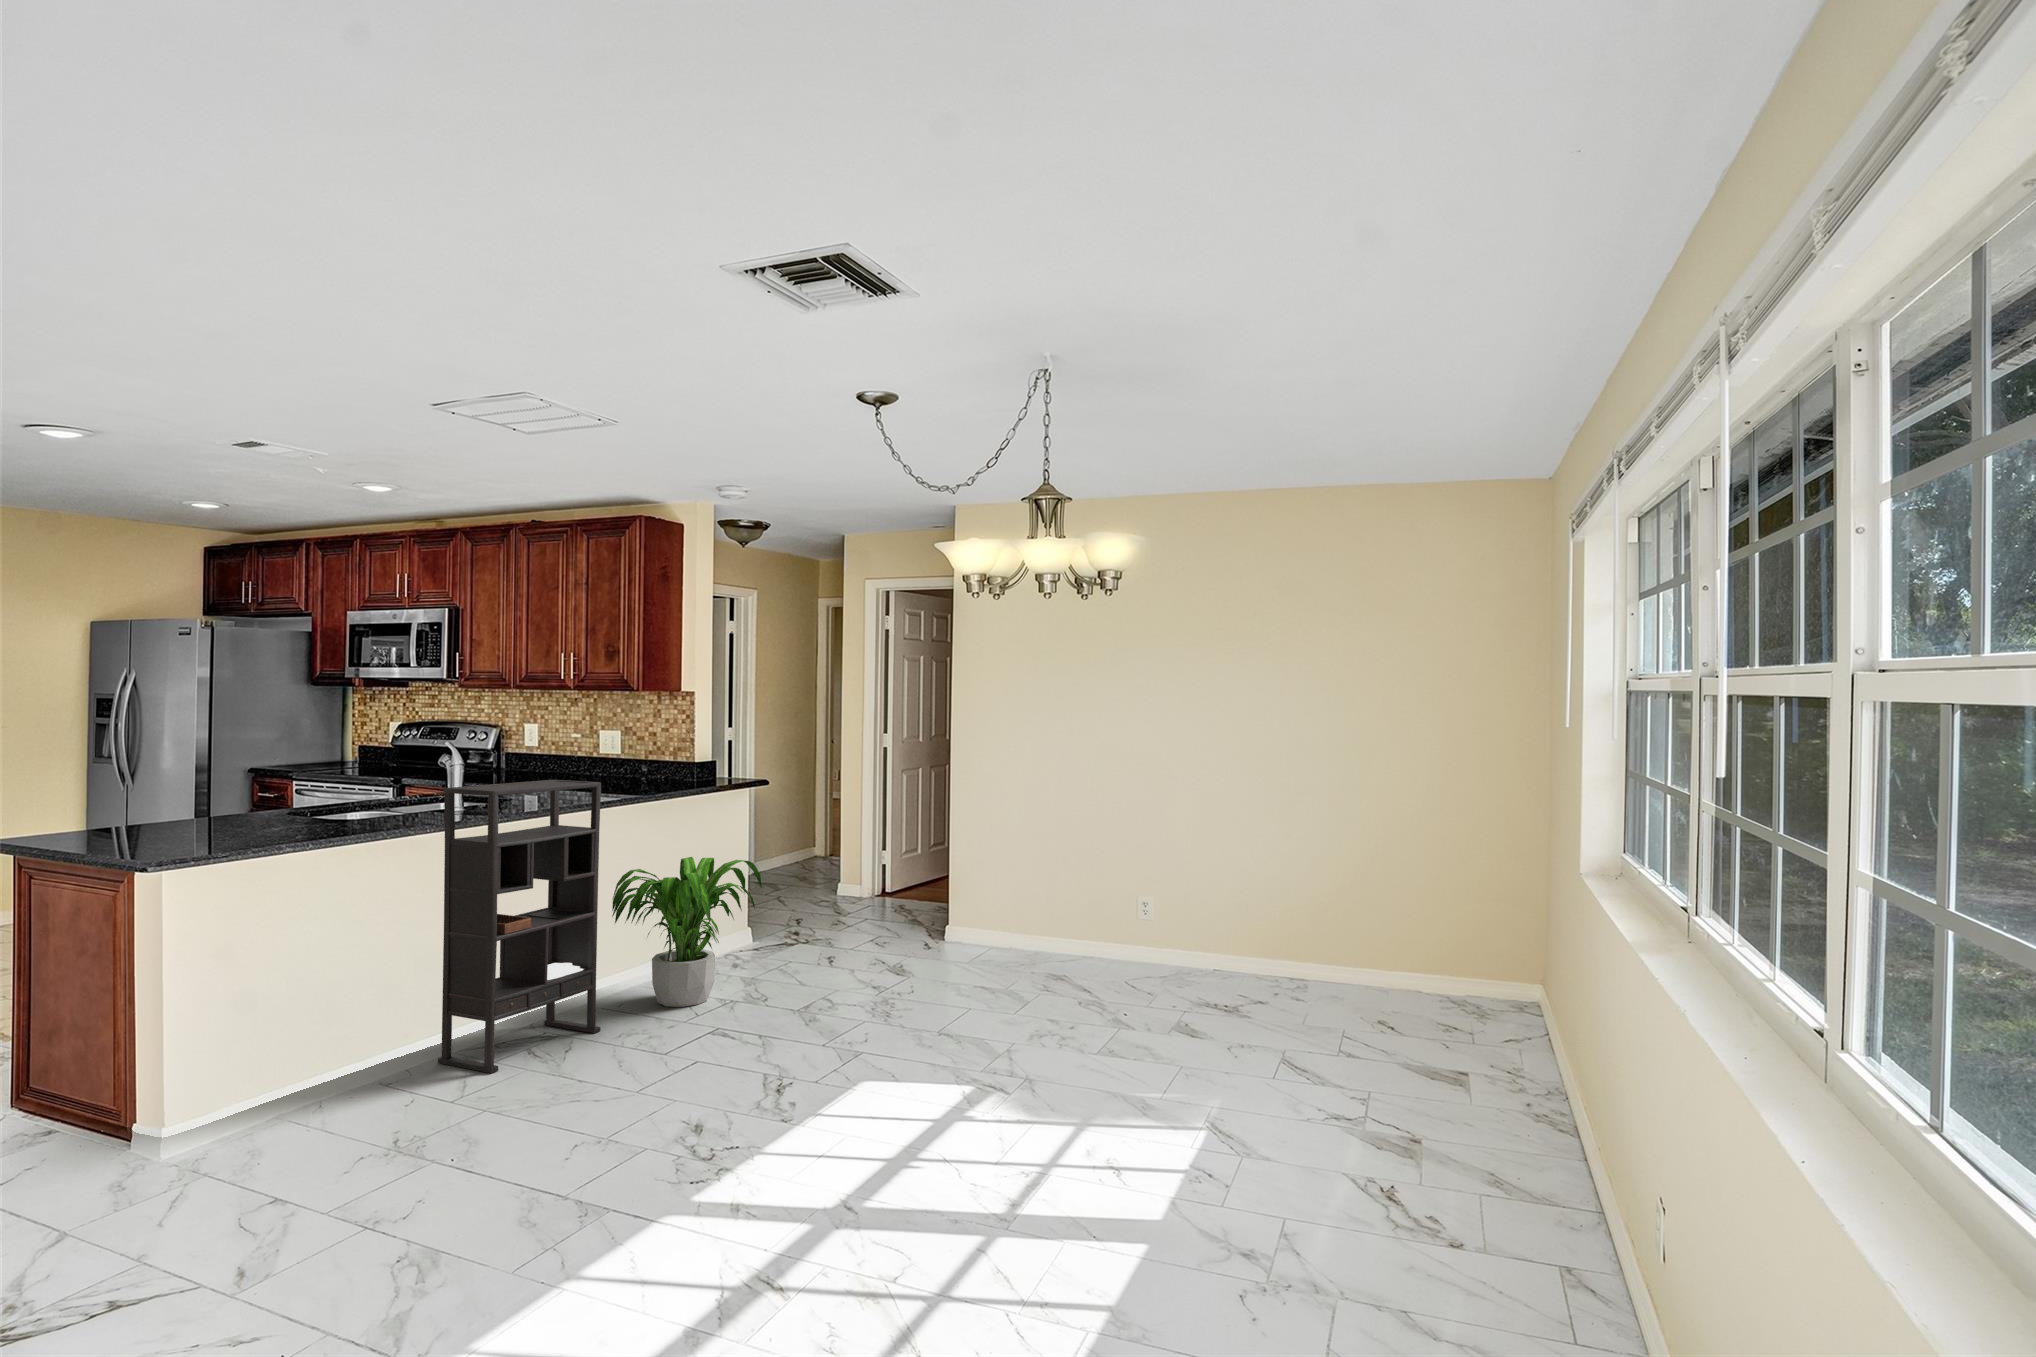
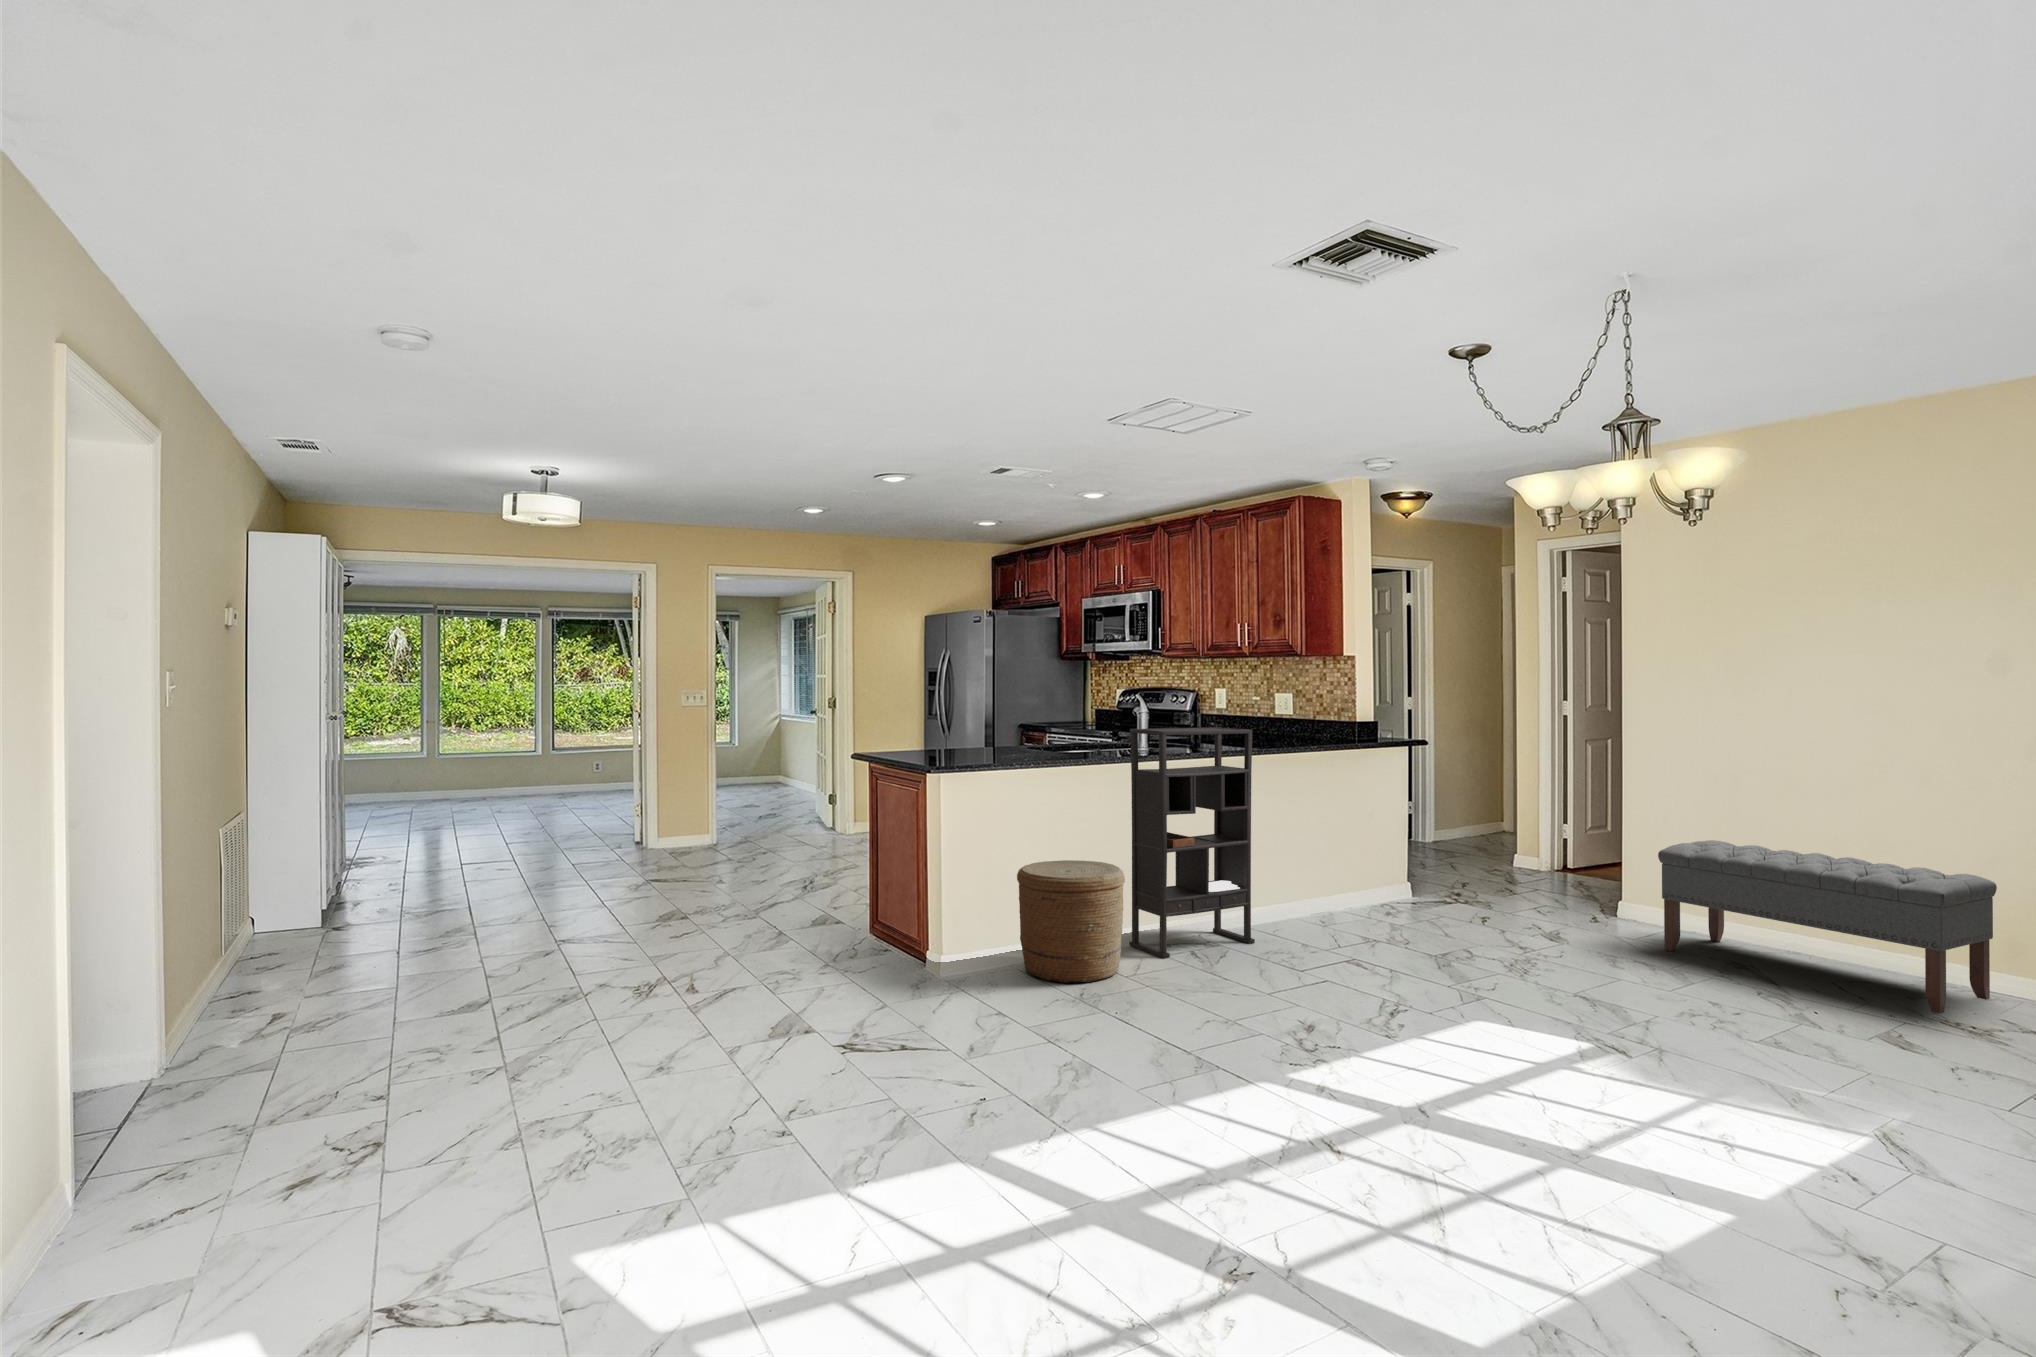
potted plant: present [612,857,762,1007] -> none [1267,804,1405,936]
bench: none [987,865,1221,997] -> present [1658,840,1997,1013]
woven basket: none [278,965,445,1141] -> present [1017,860,1125,983]

